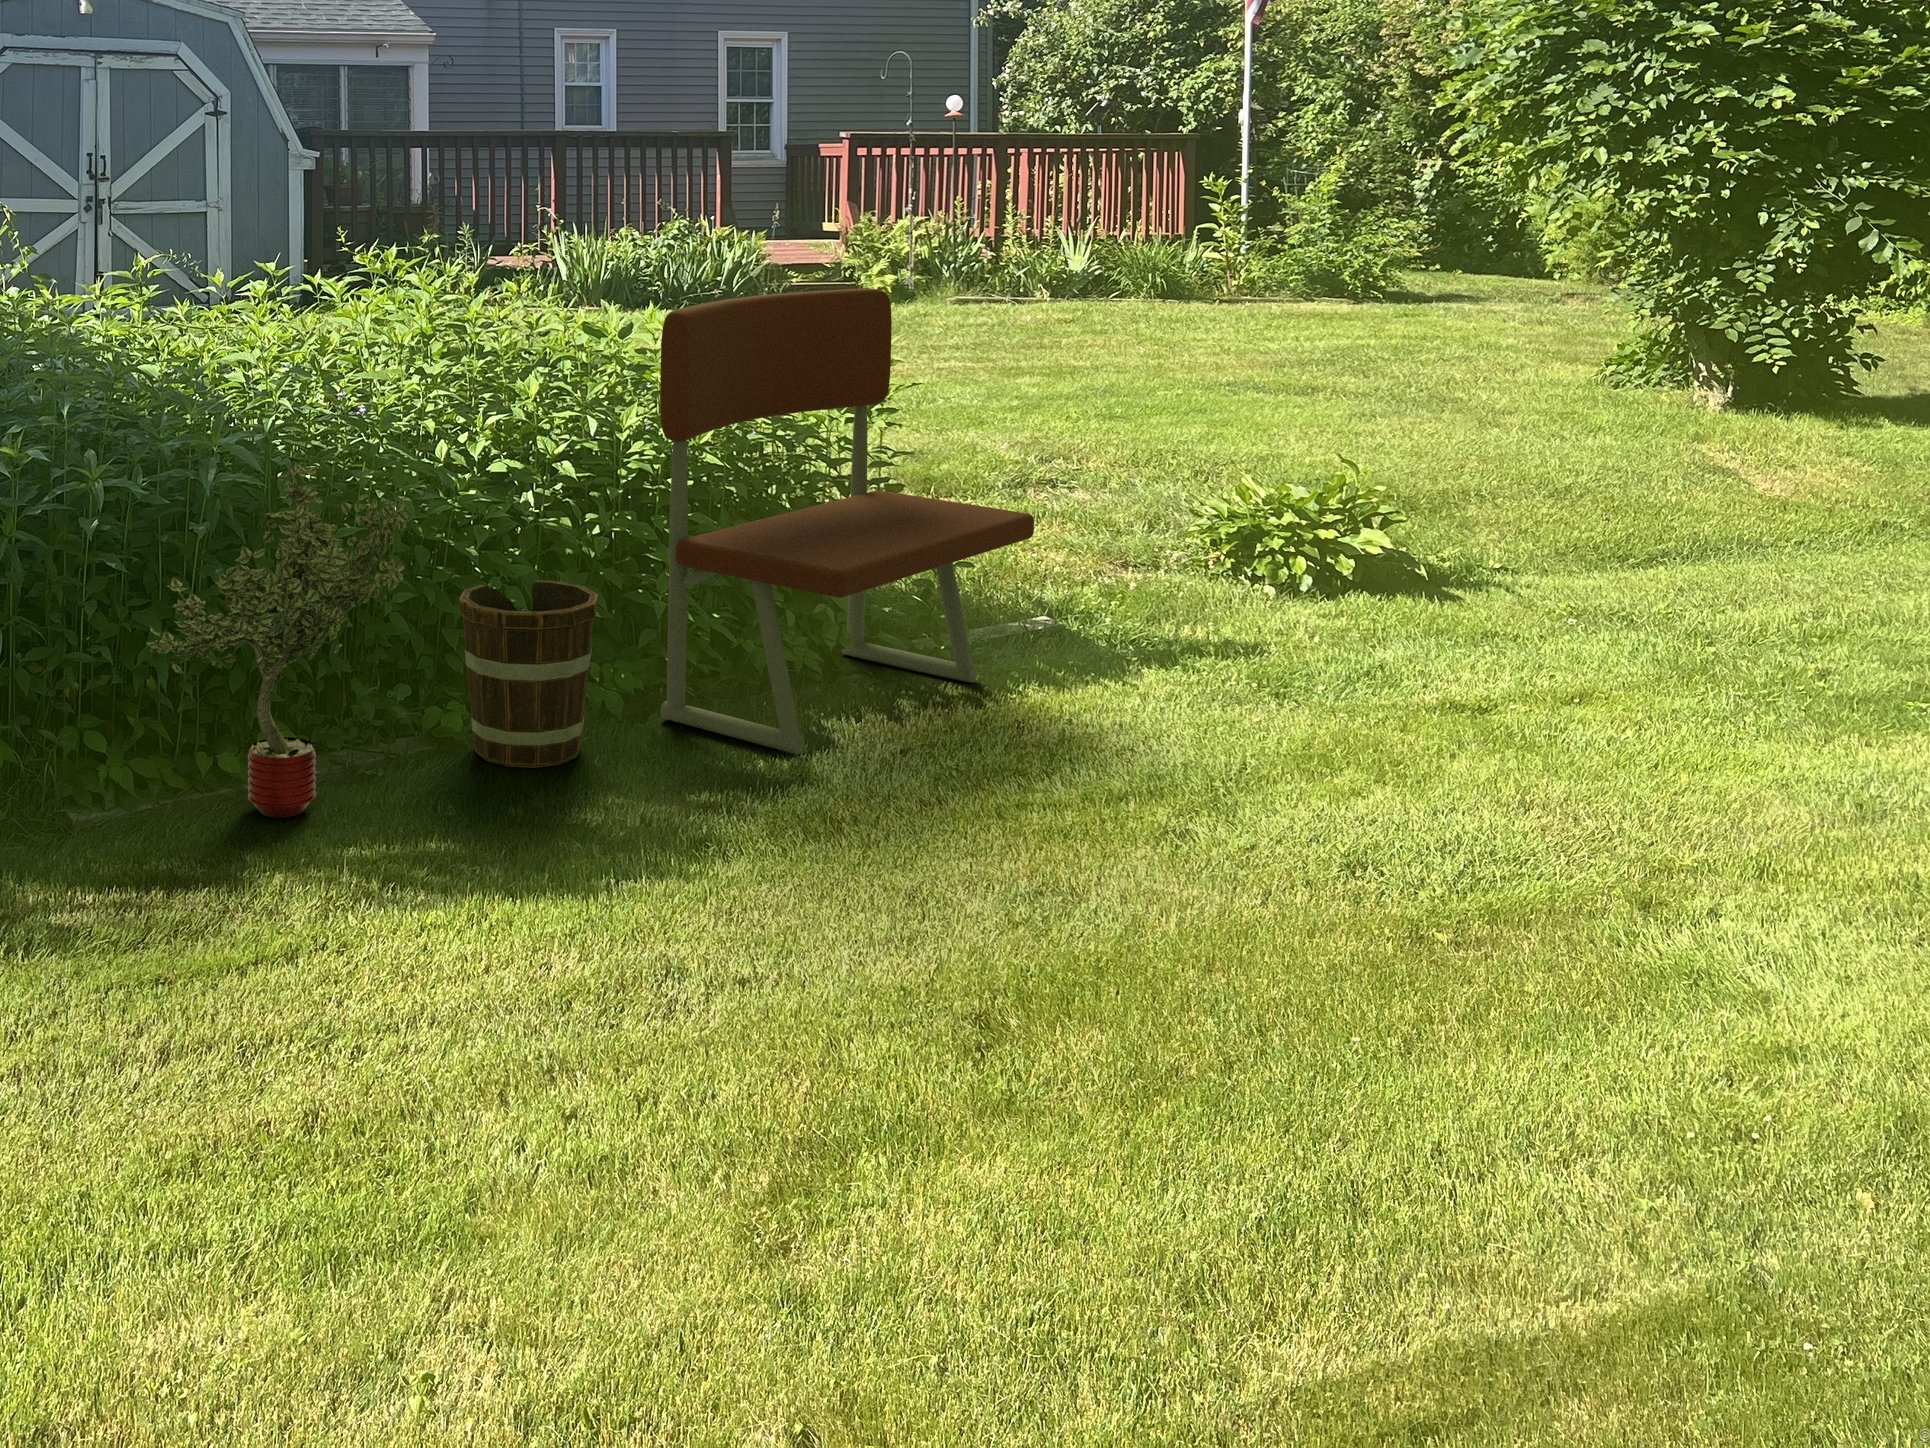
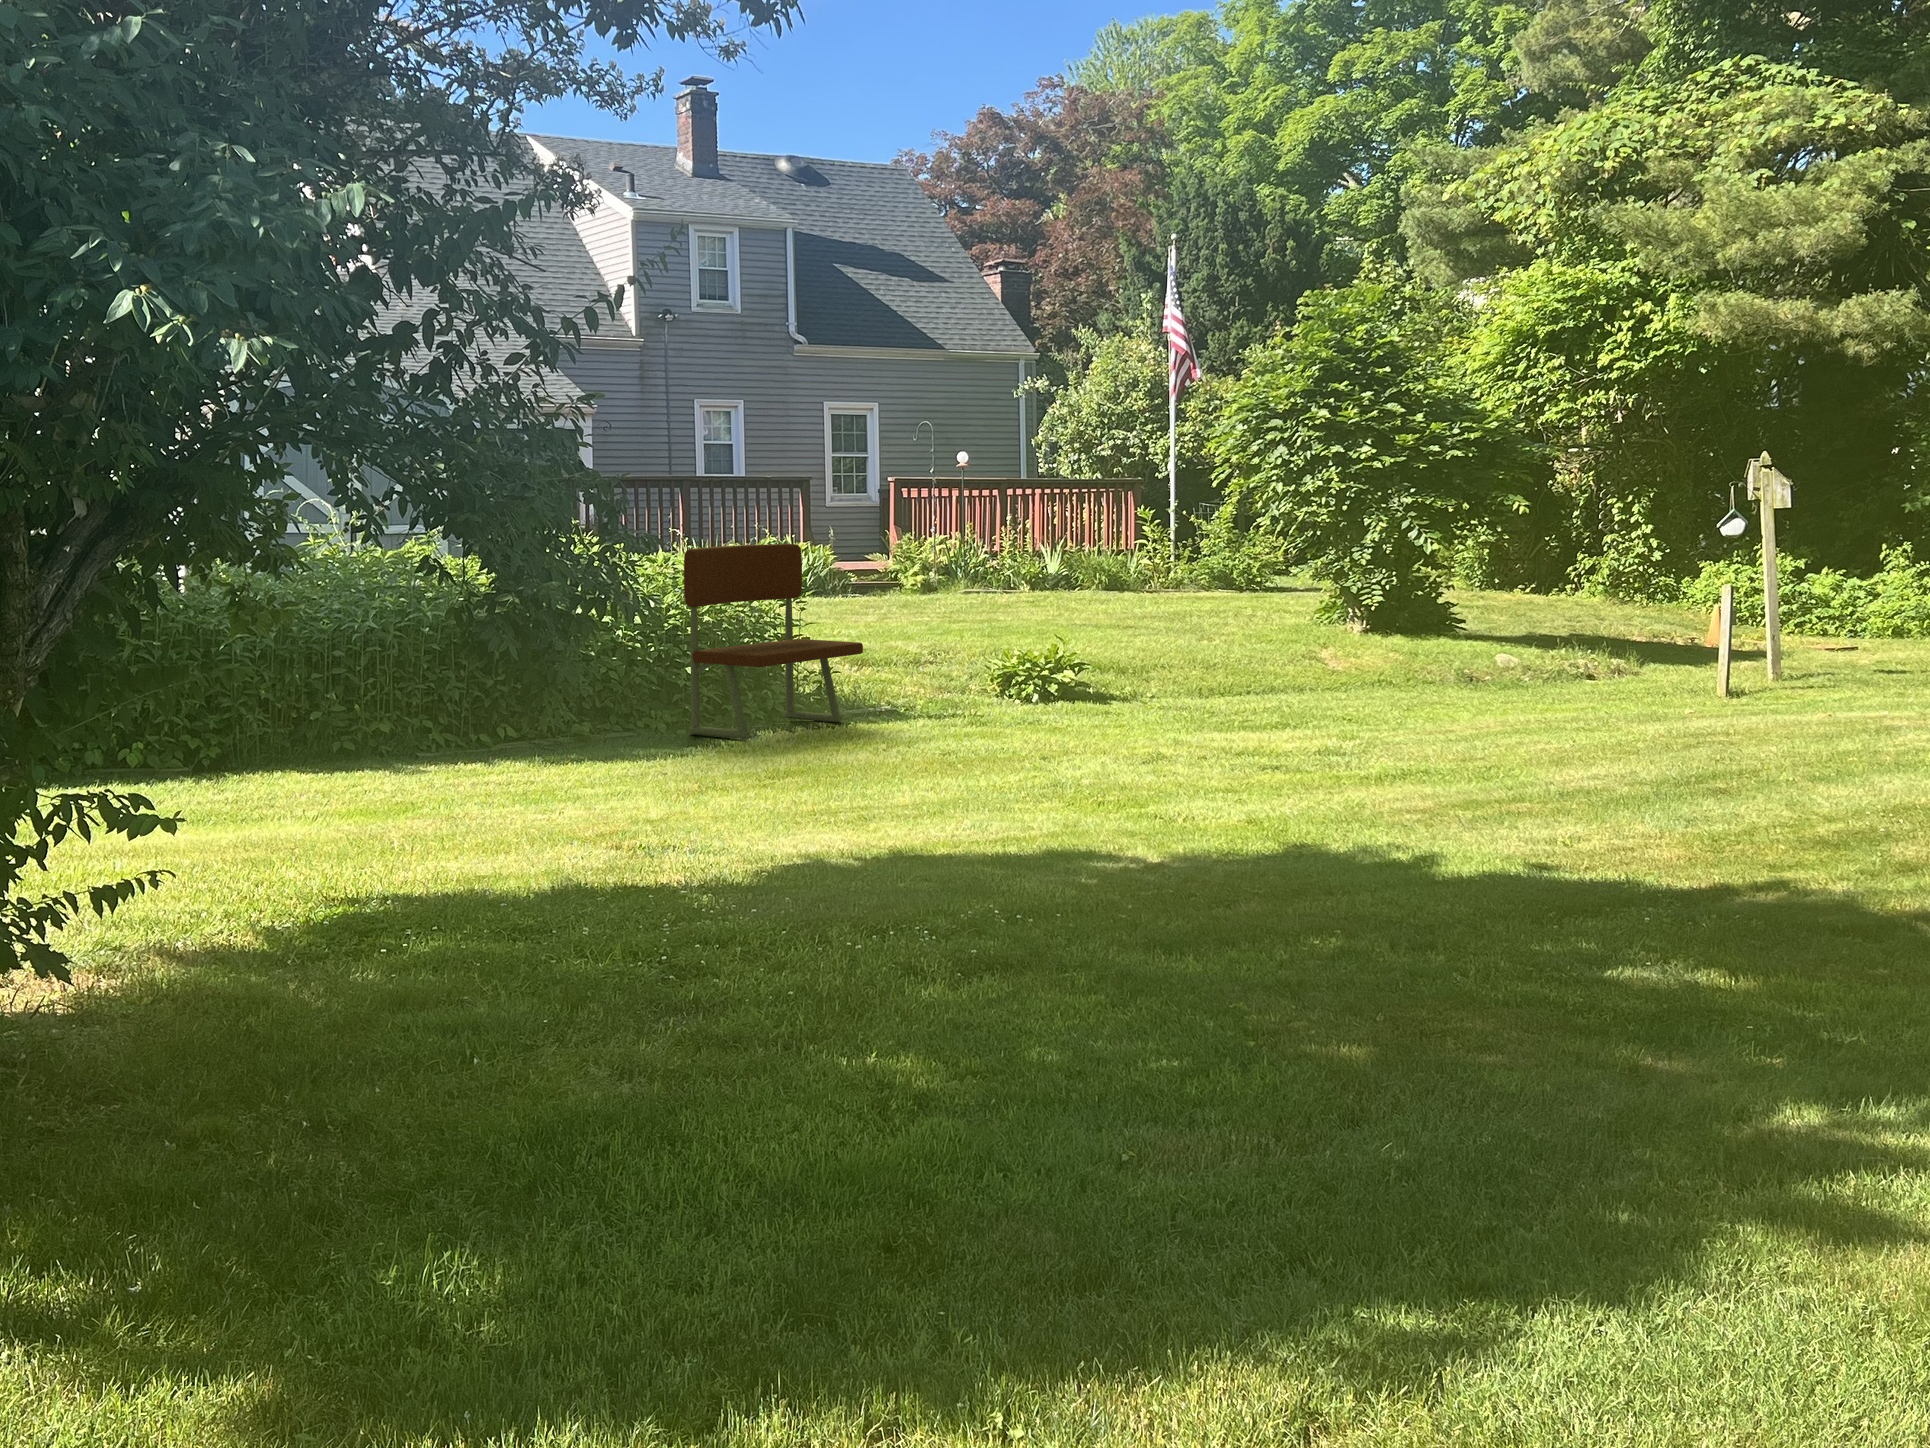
potted tree: present [146,462,408,818] -> none [458,610,570,758]
bucket: present [459,580,598,768] -> none [593,670,656,746]

